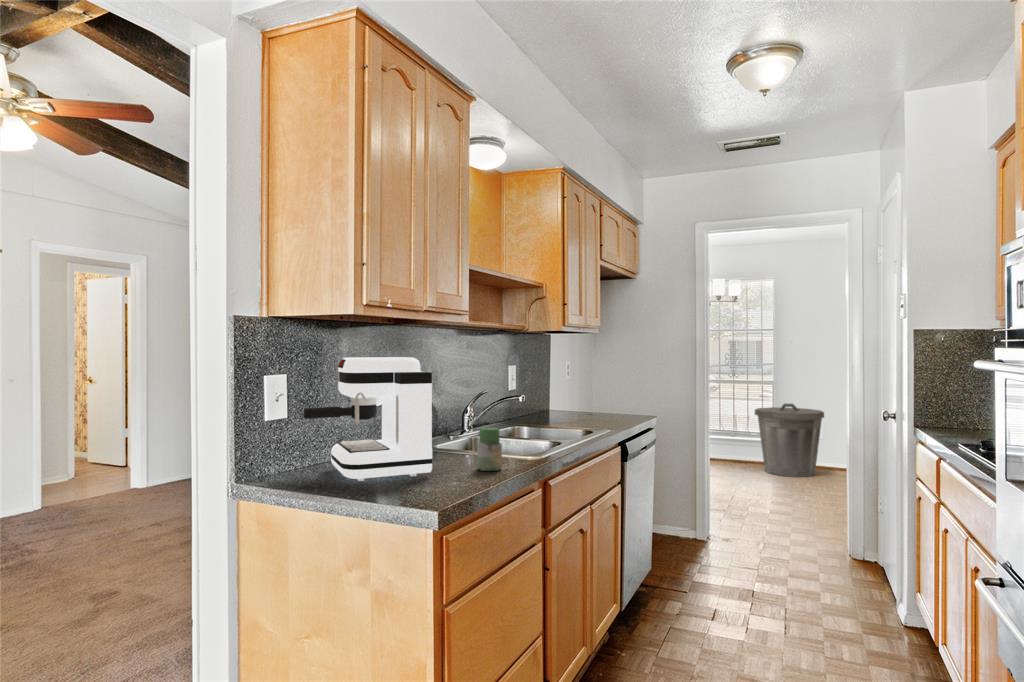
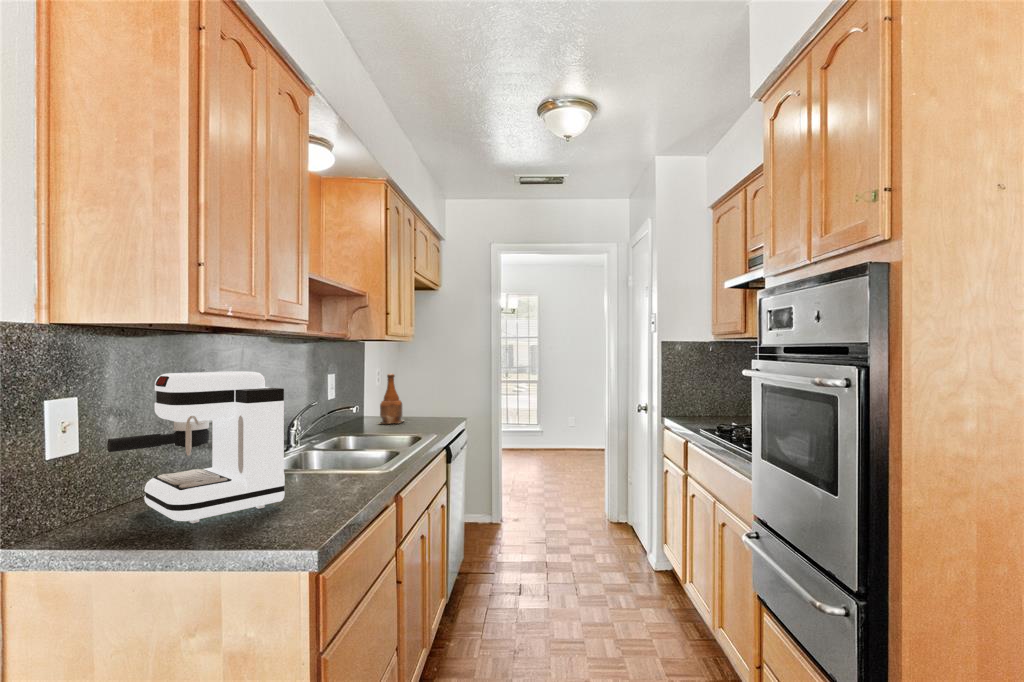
bottle: none [561,365,590,418] -> present [380,374,403,424]
trash can: present [755,403,824,477] -> none [521,399,573,459]
jar: present [477,427,502,471] -> none [330,444,358,492]

